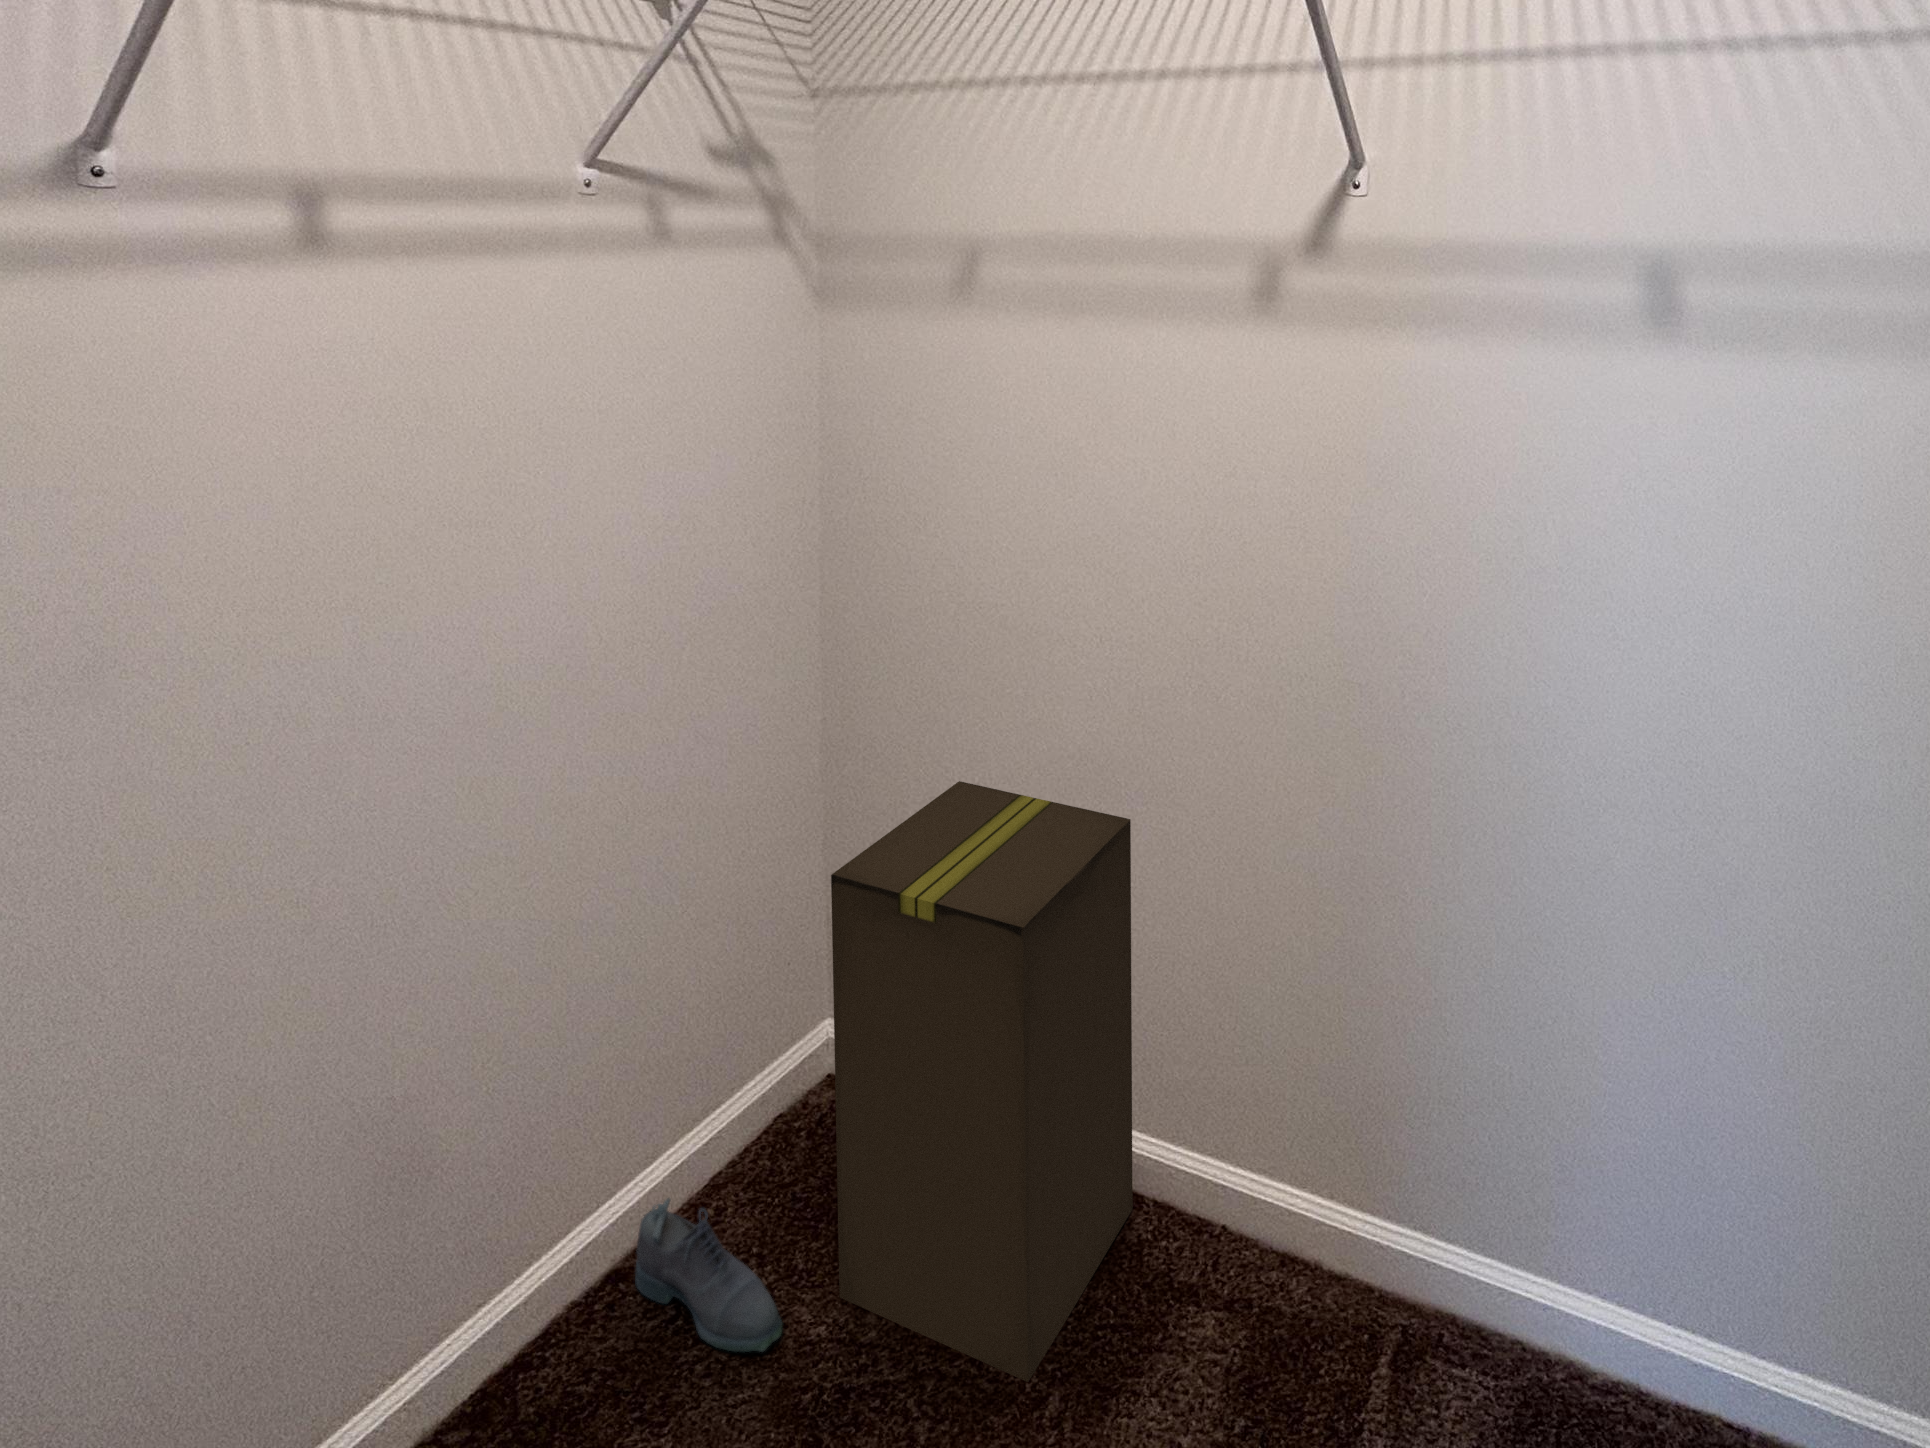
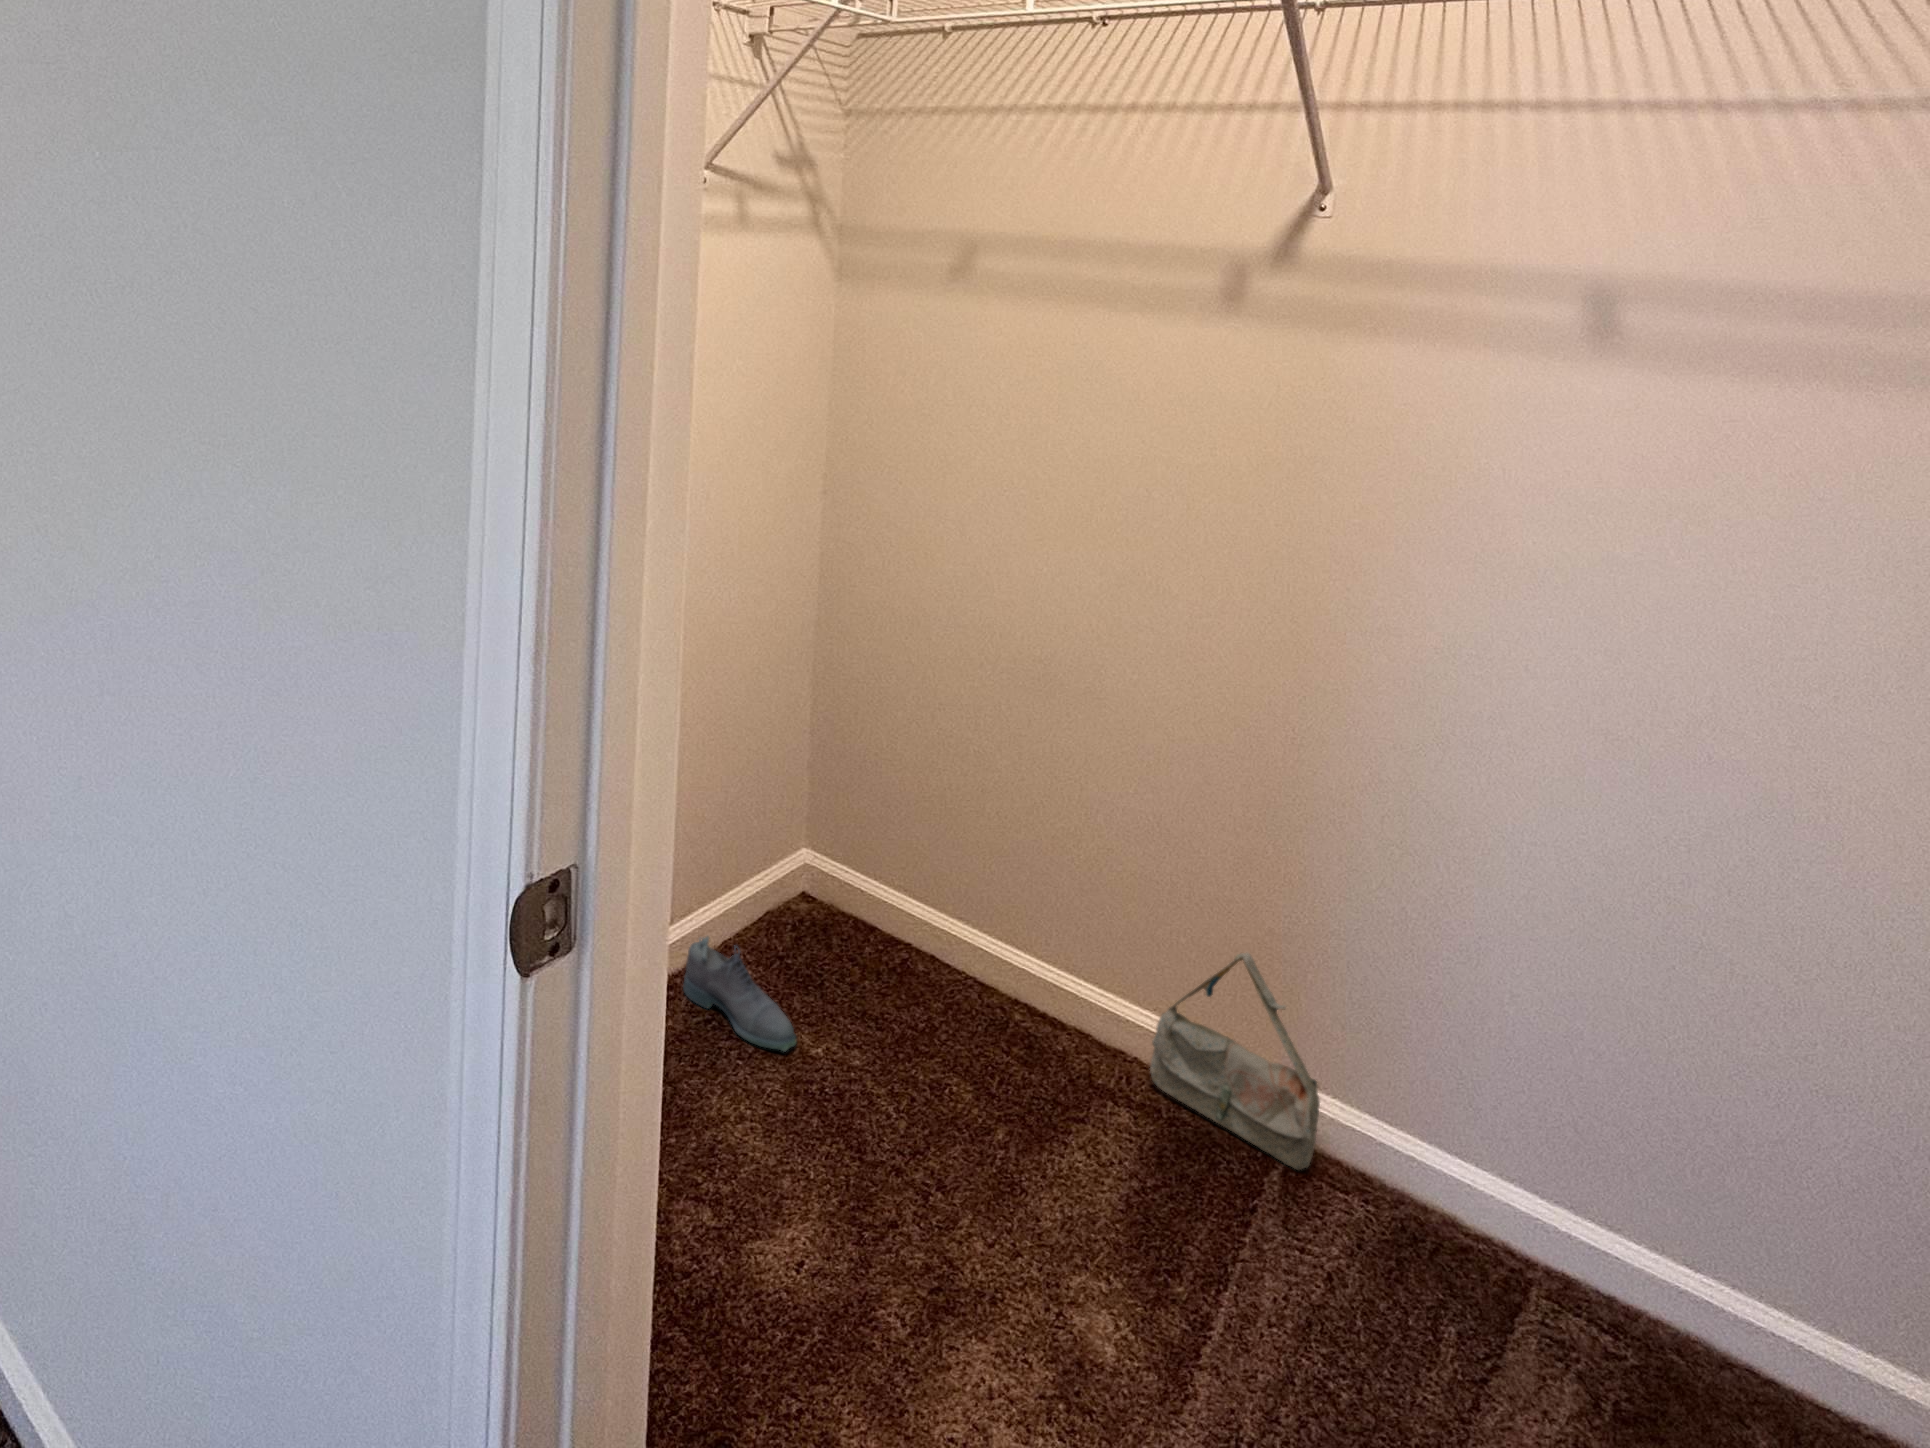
cardboard box: present [831,781,1133,1382] -> none [834,665,1080,1118]
bag: none [1234,1097,1421,1357] -> present [1150,953,1320,1170]

